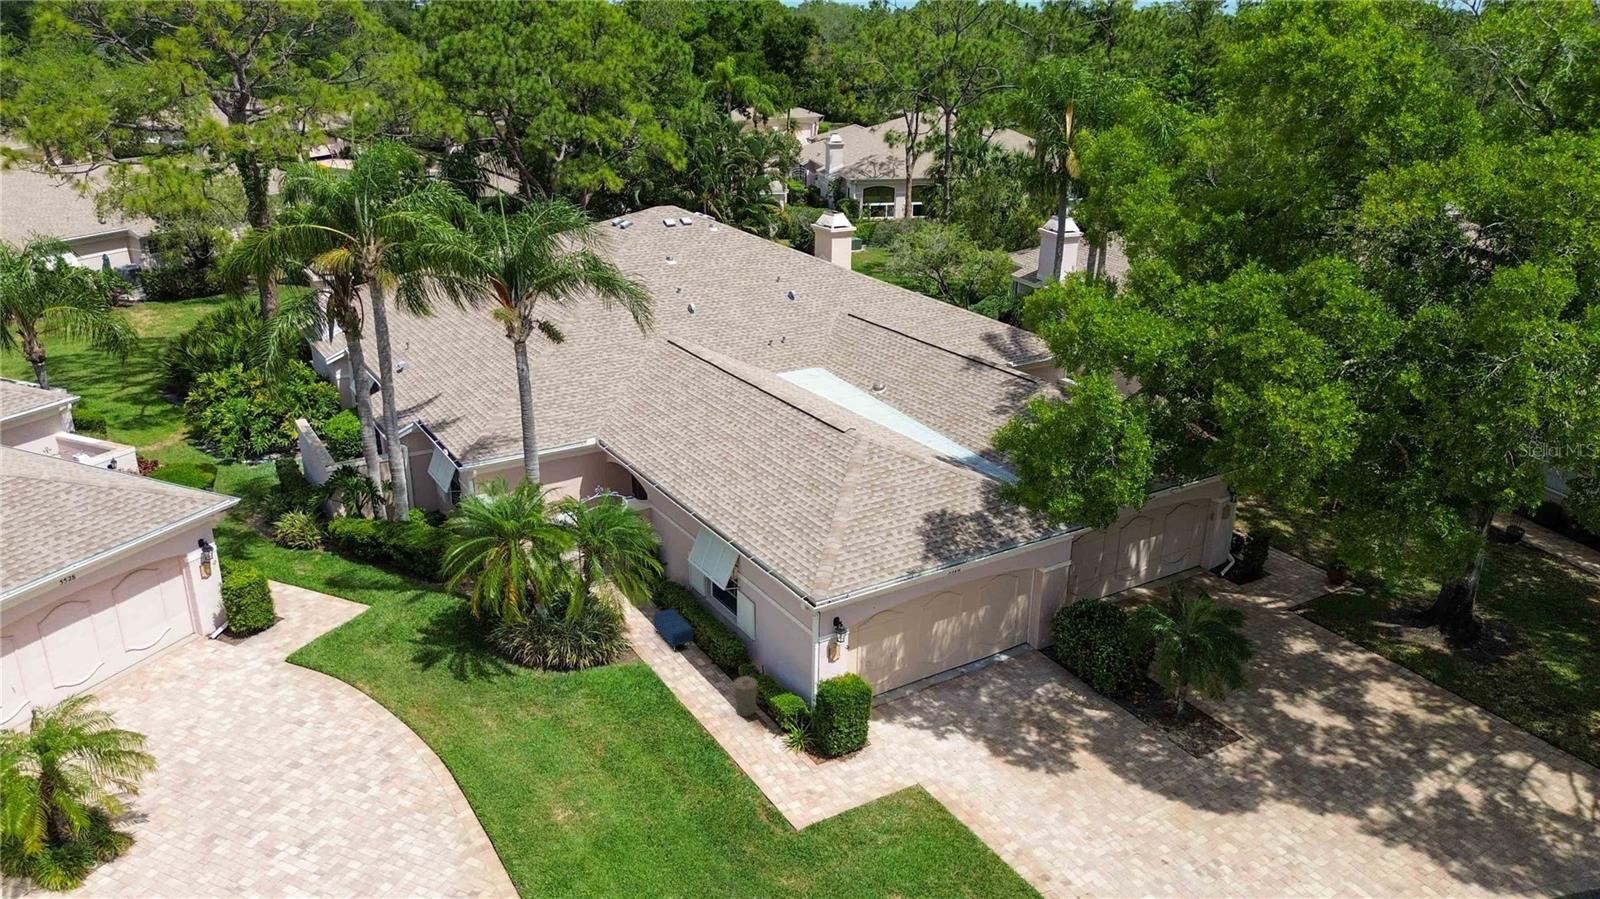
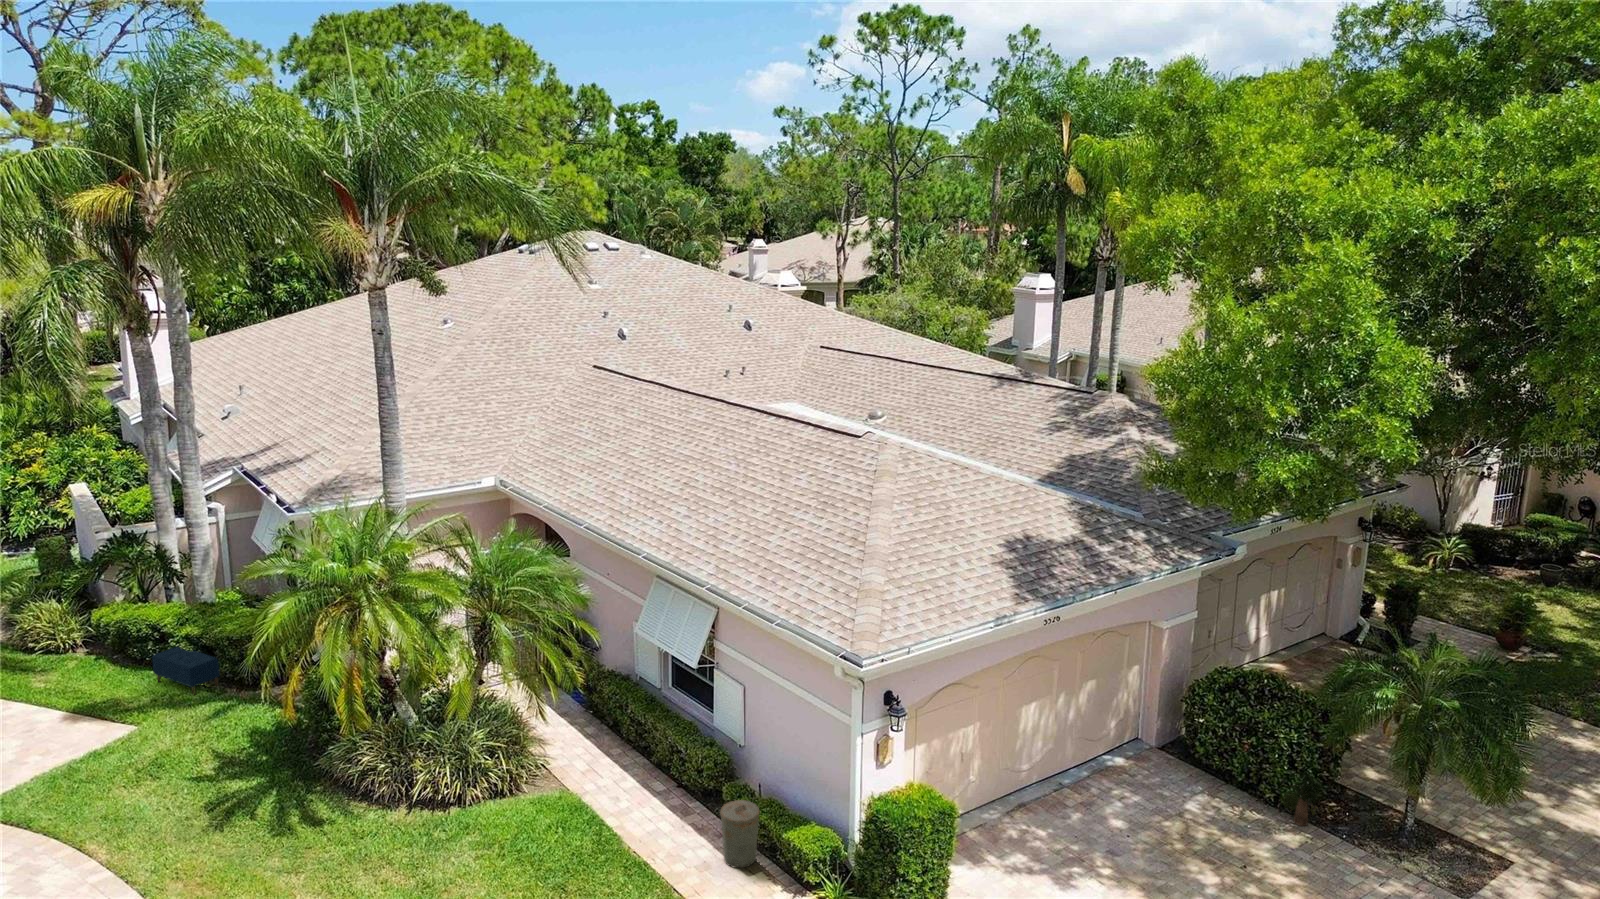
bench: present [653,609,693,651] -> present [152,647,220,695]
potted plant: none [1100,674,1124,709] -> present [1282,774,1322,826]

